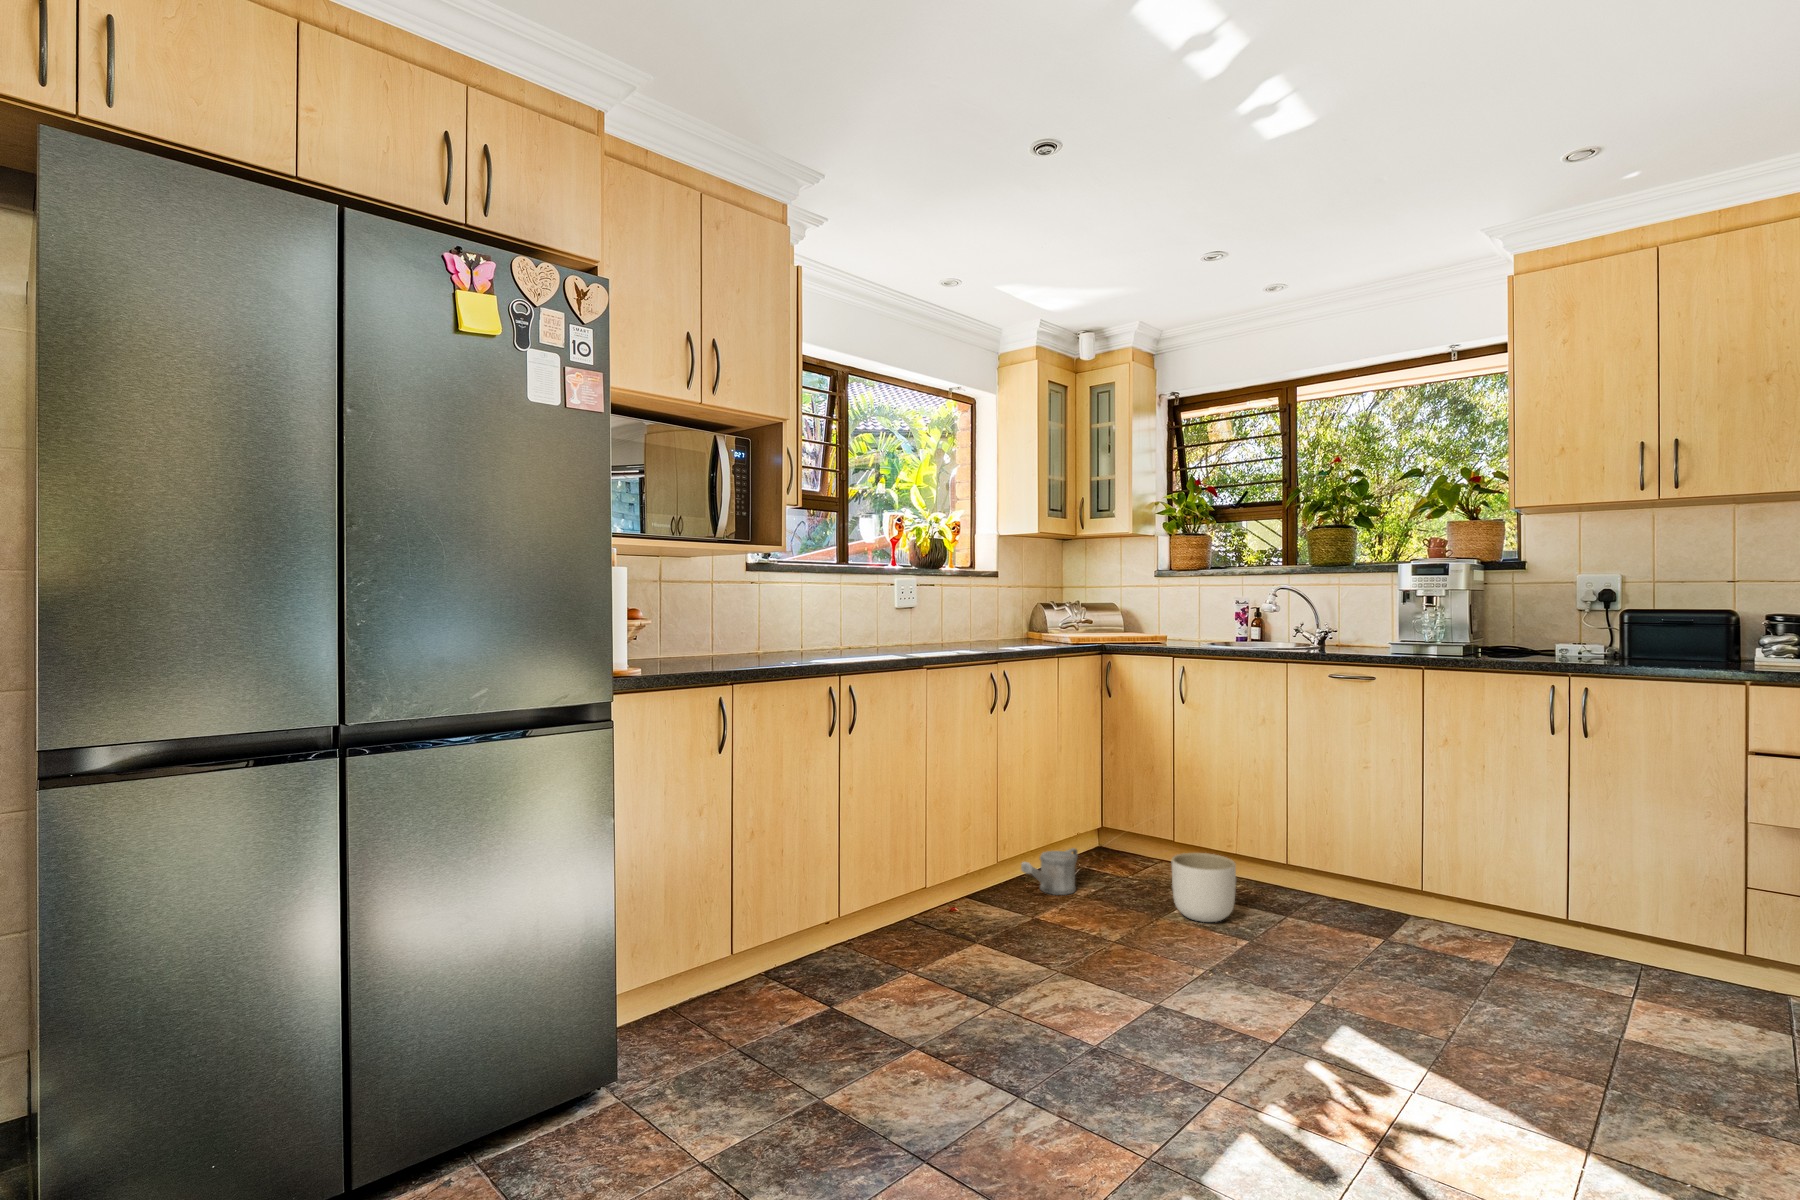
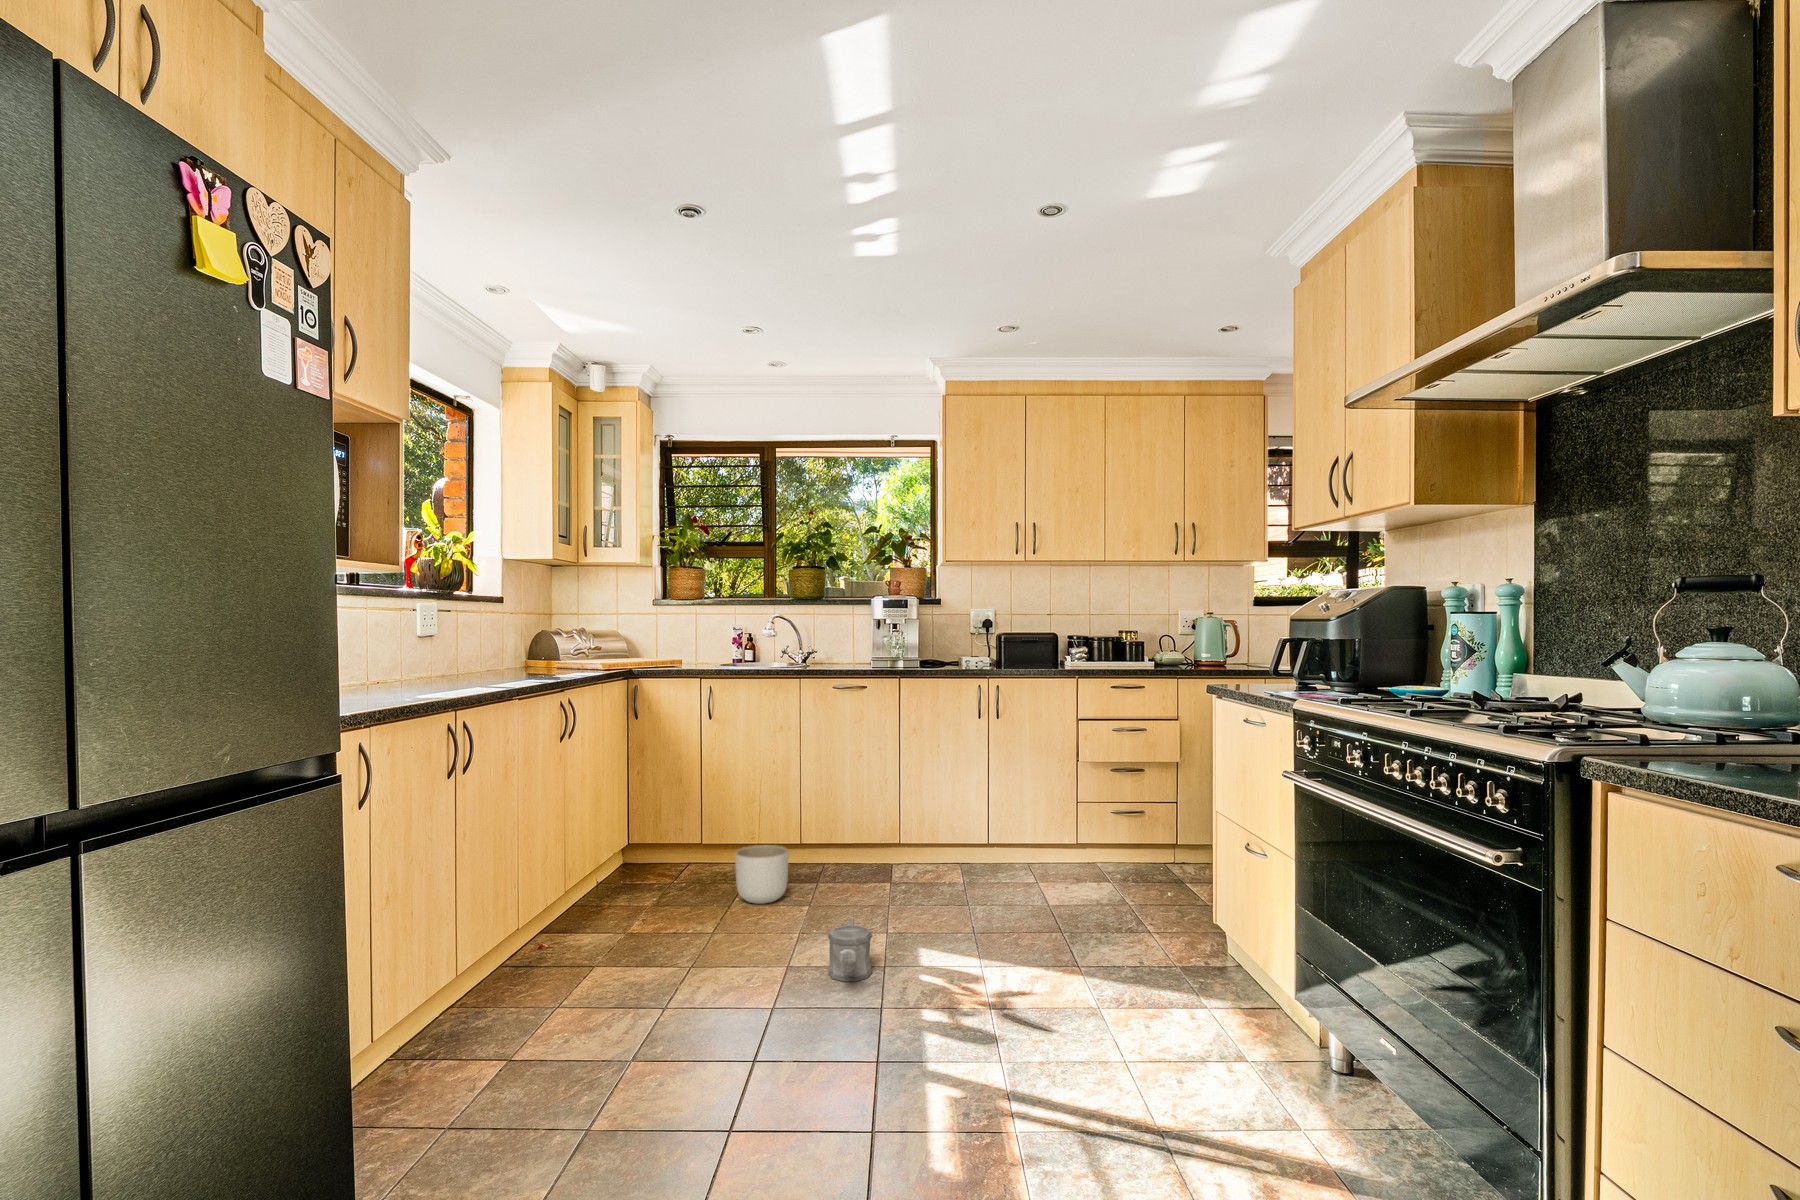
watering can: present [1021,848,1078,895] -> present [828,919,872,981]

